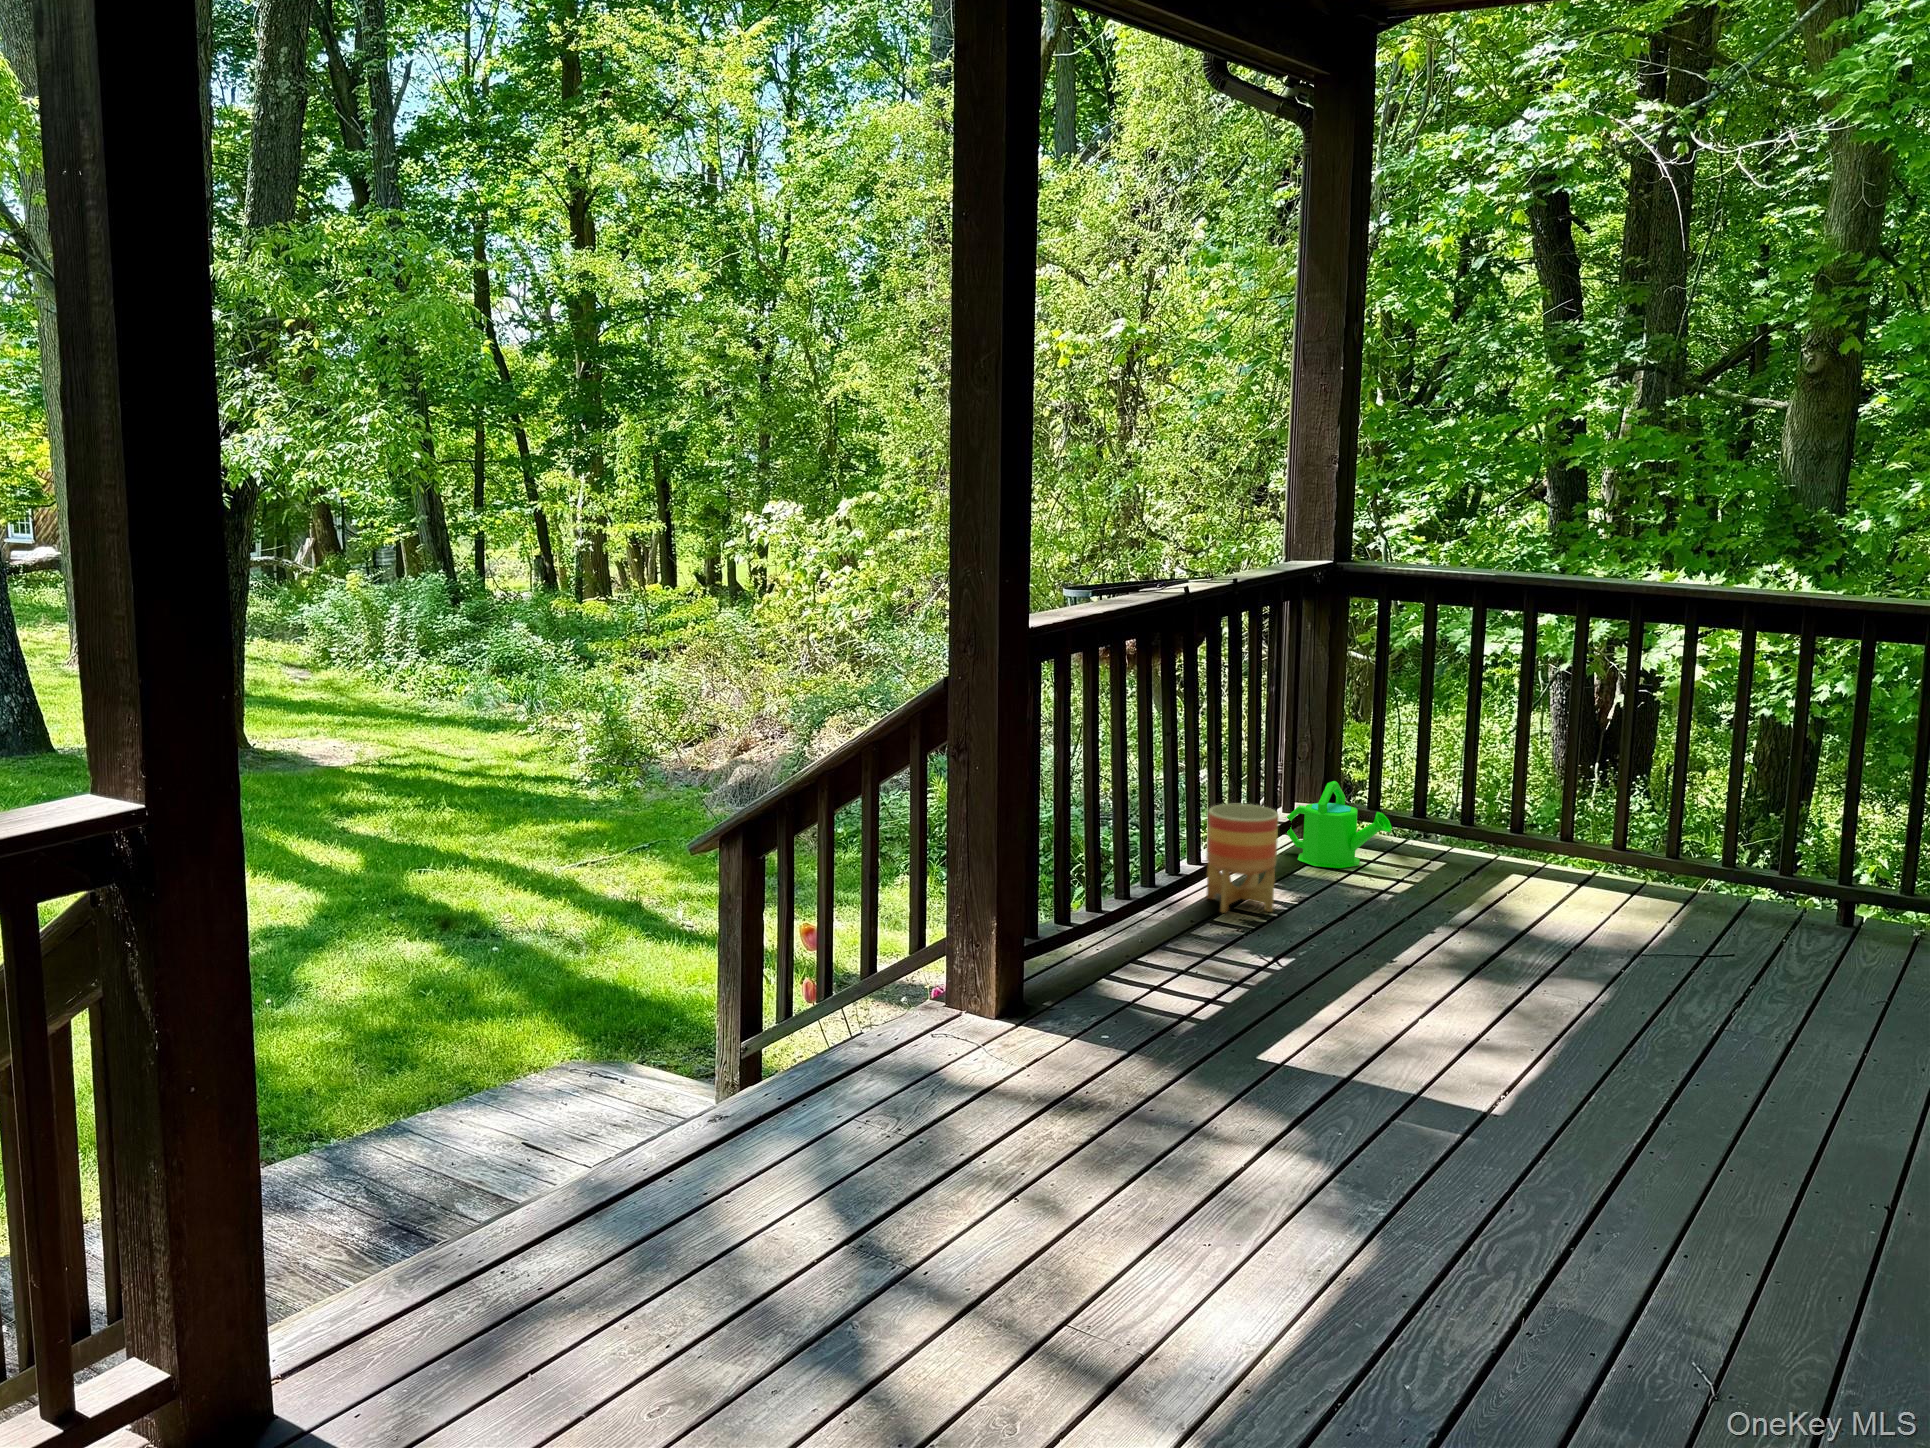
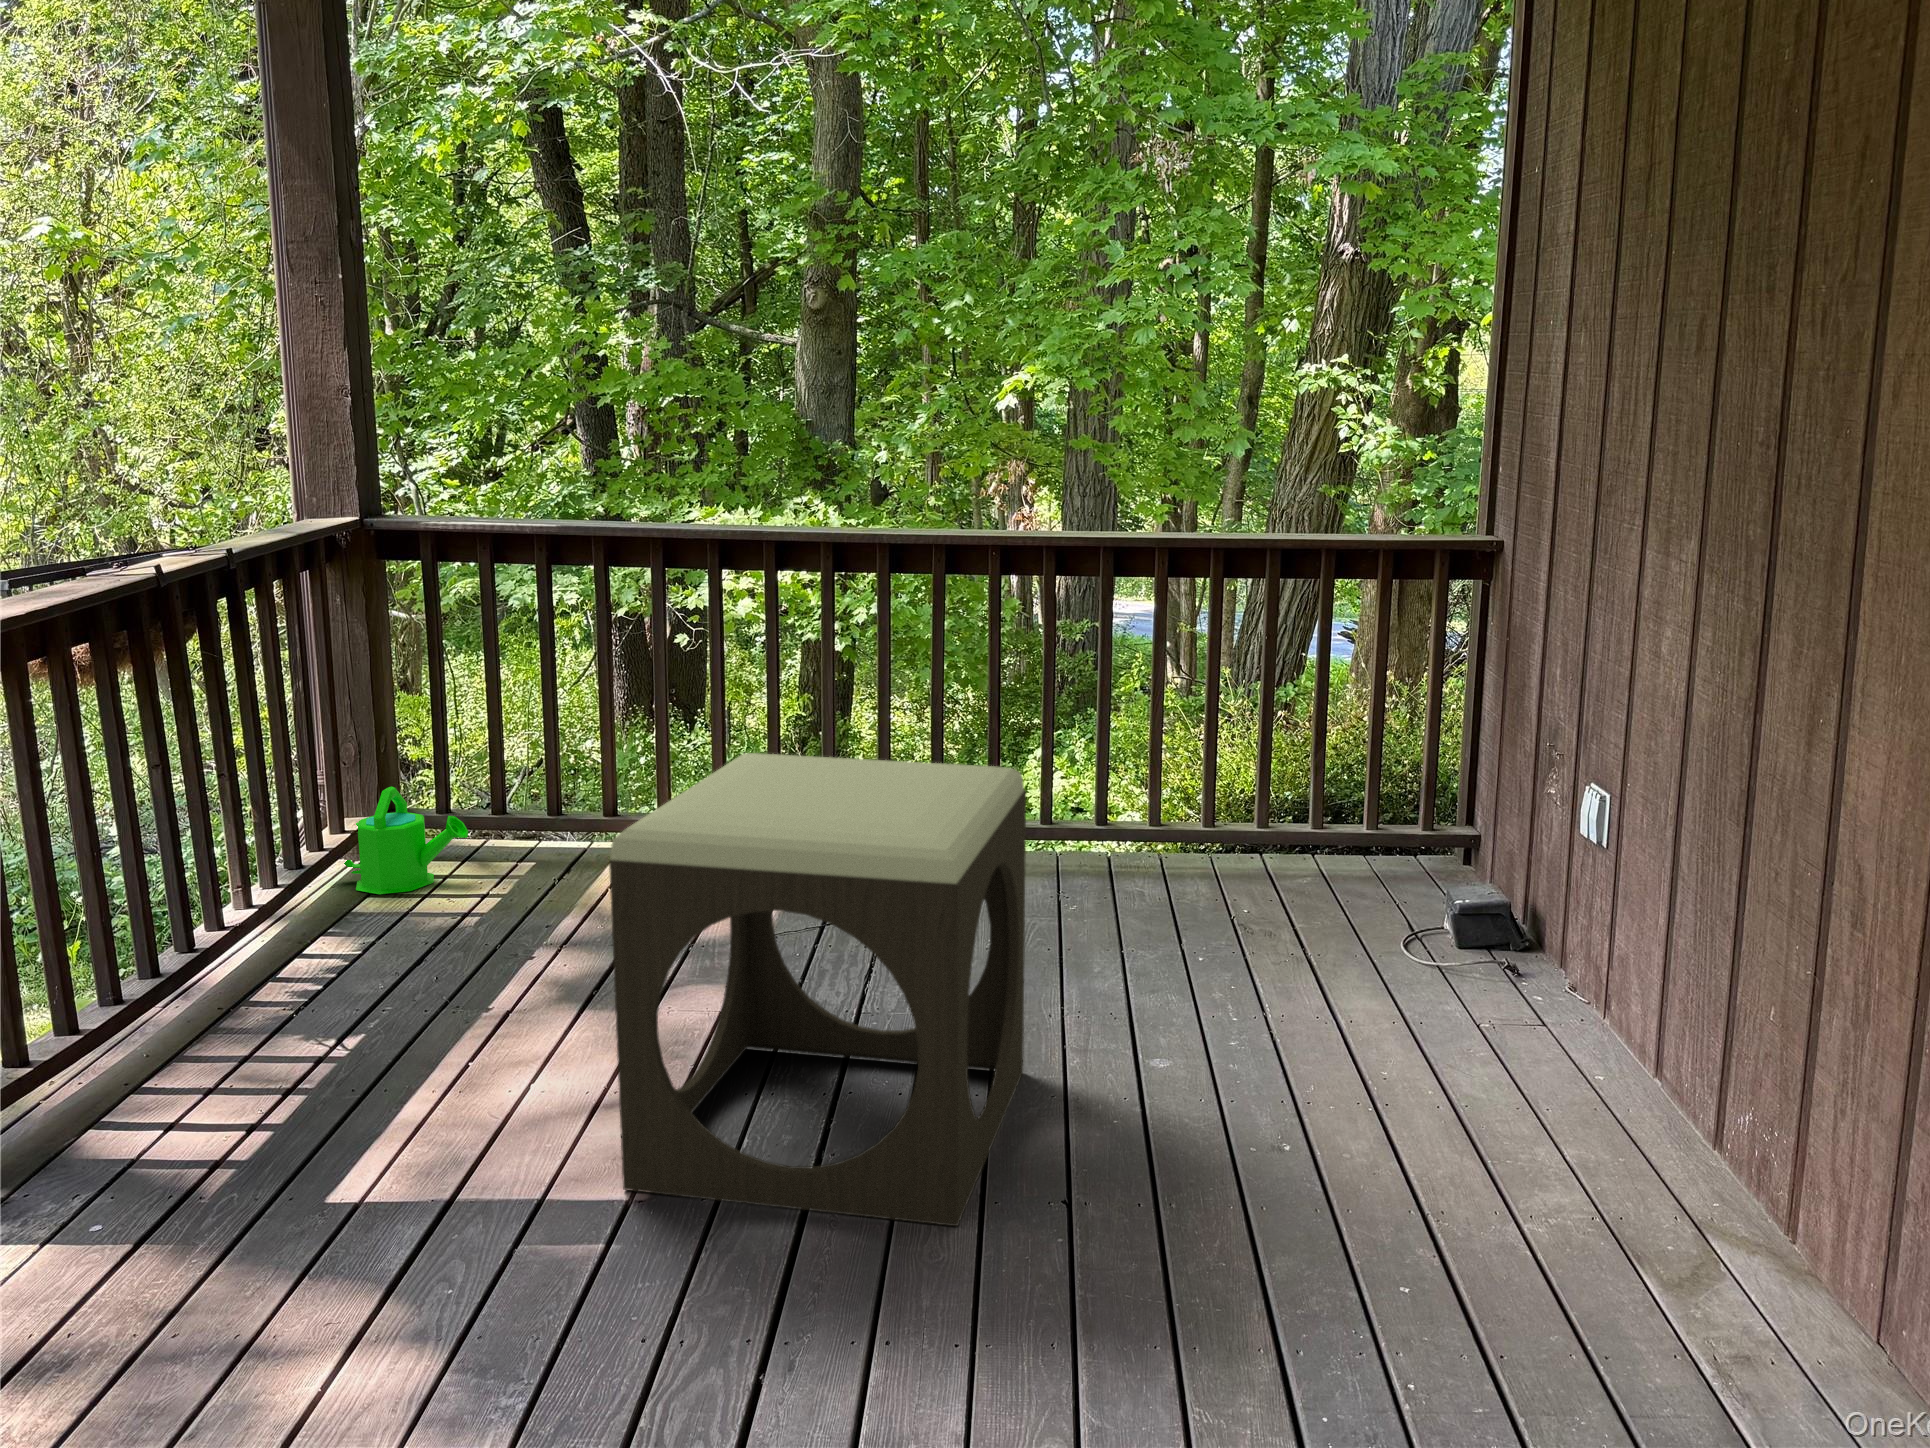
footstool: none [1477,778,1921,1216] -> present [609,753,1026,1226]
planter: present [1207,804,1279,913] -> none [224,839,331,988]

